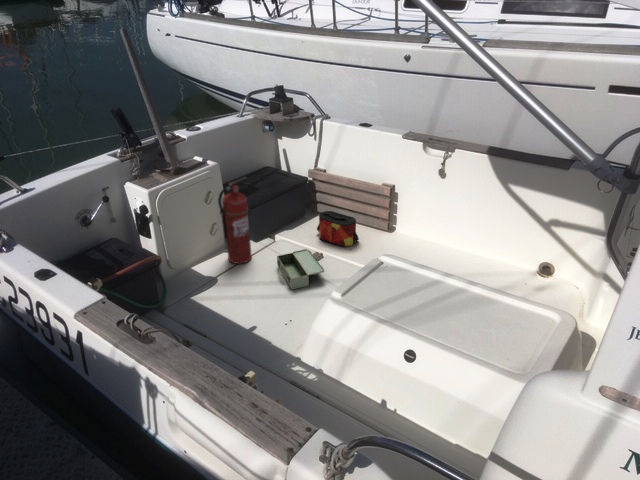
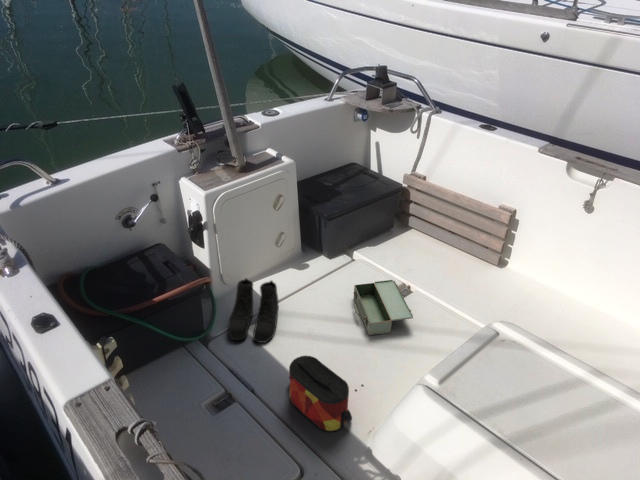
fire extinguisher: present [218,177,252,264] -> none [290,183,330,286]
bag: present [317,211,359,247] -> present [289,356,352,432]
boots: none [178,258,218,306] -> present [228,278,278,343]

